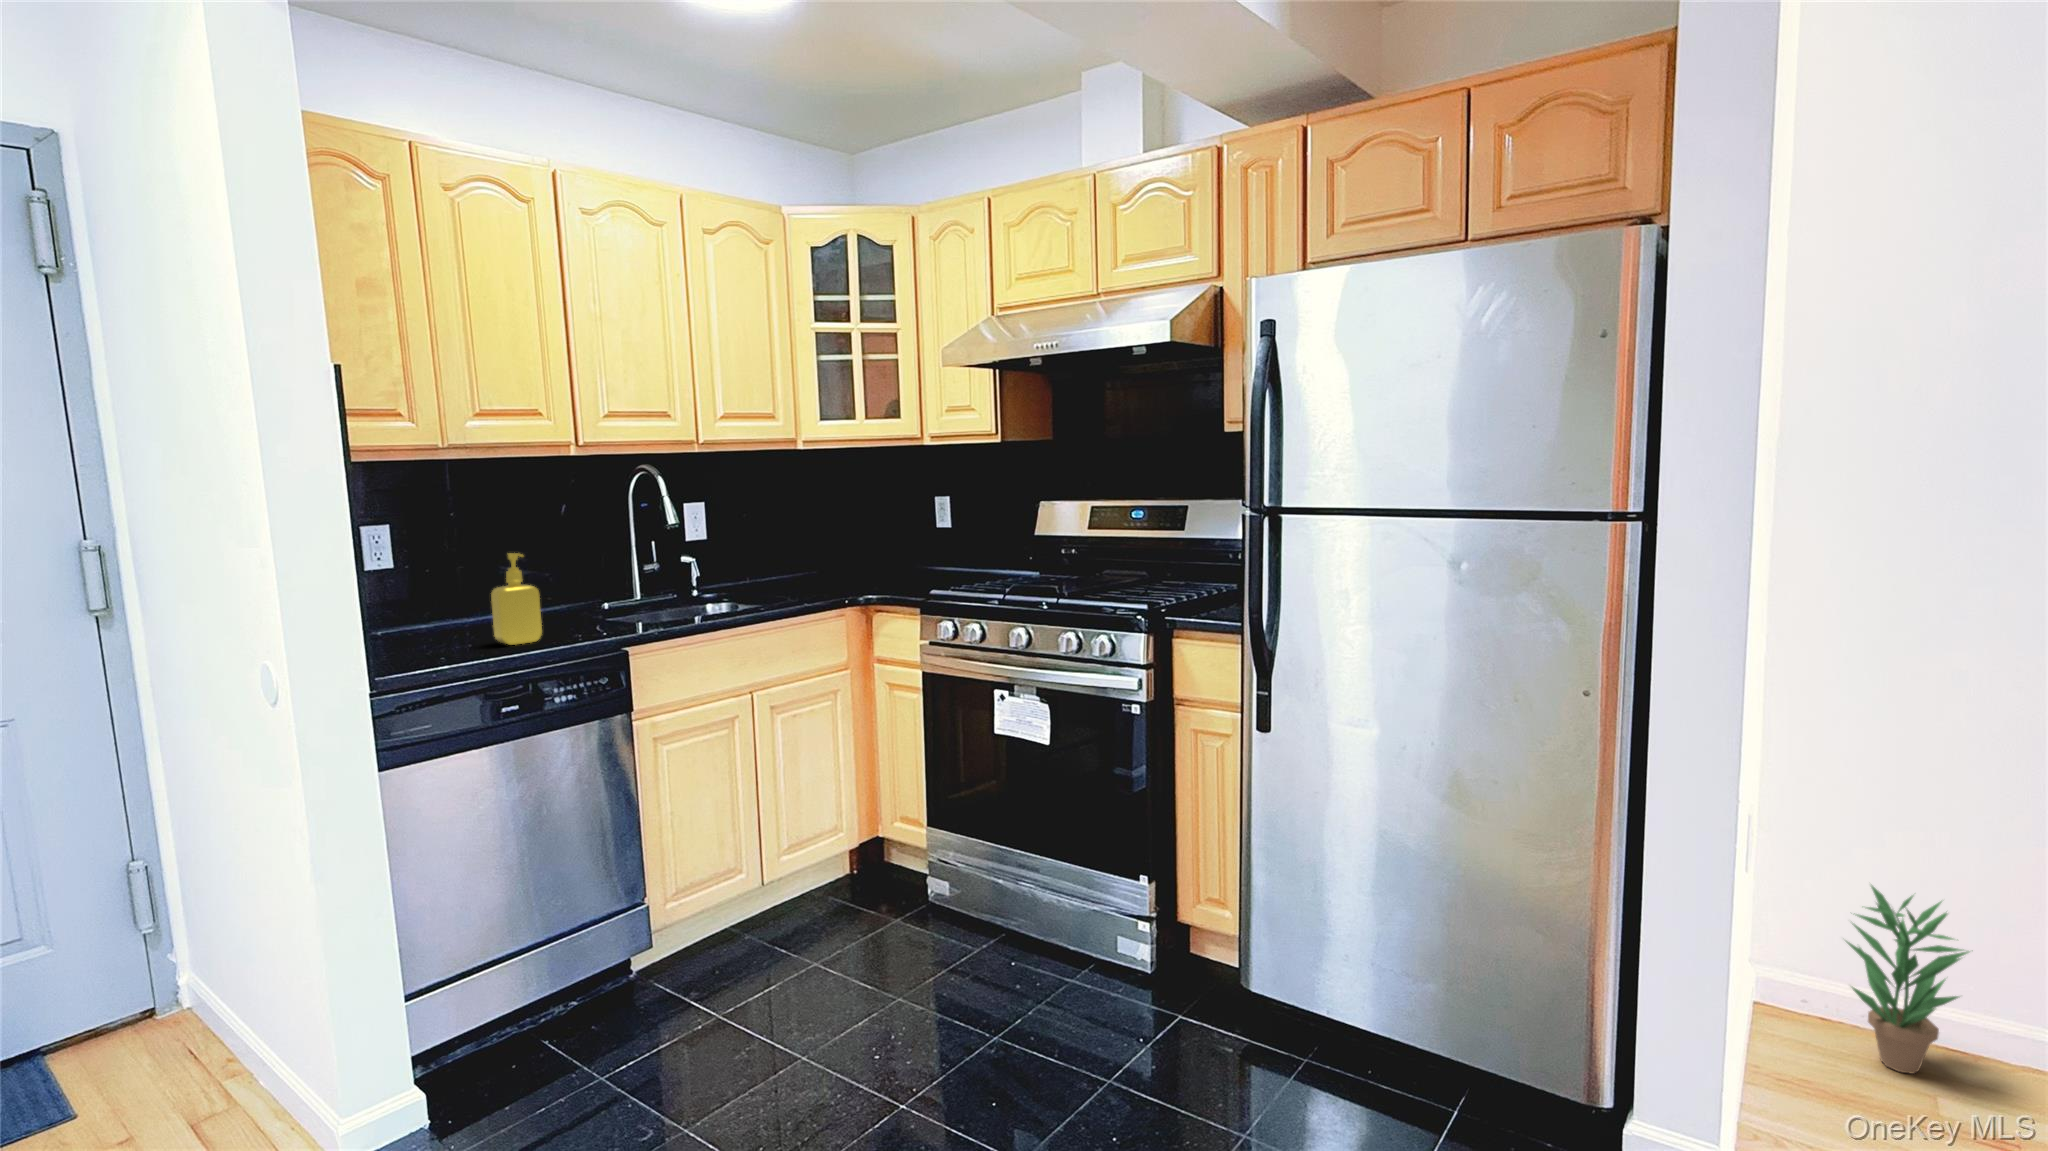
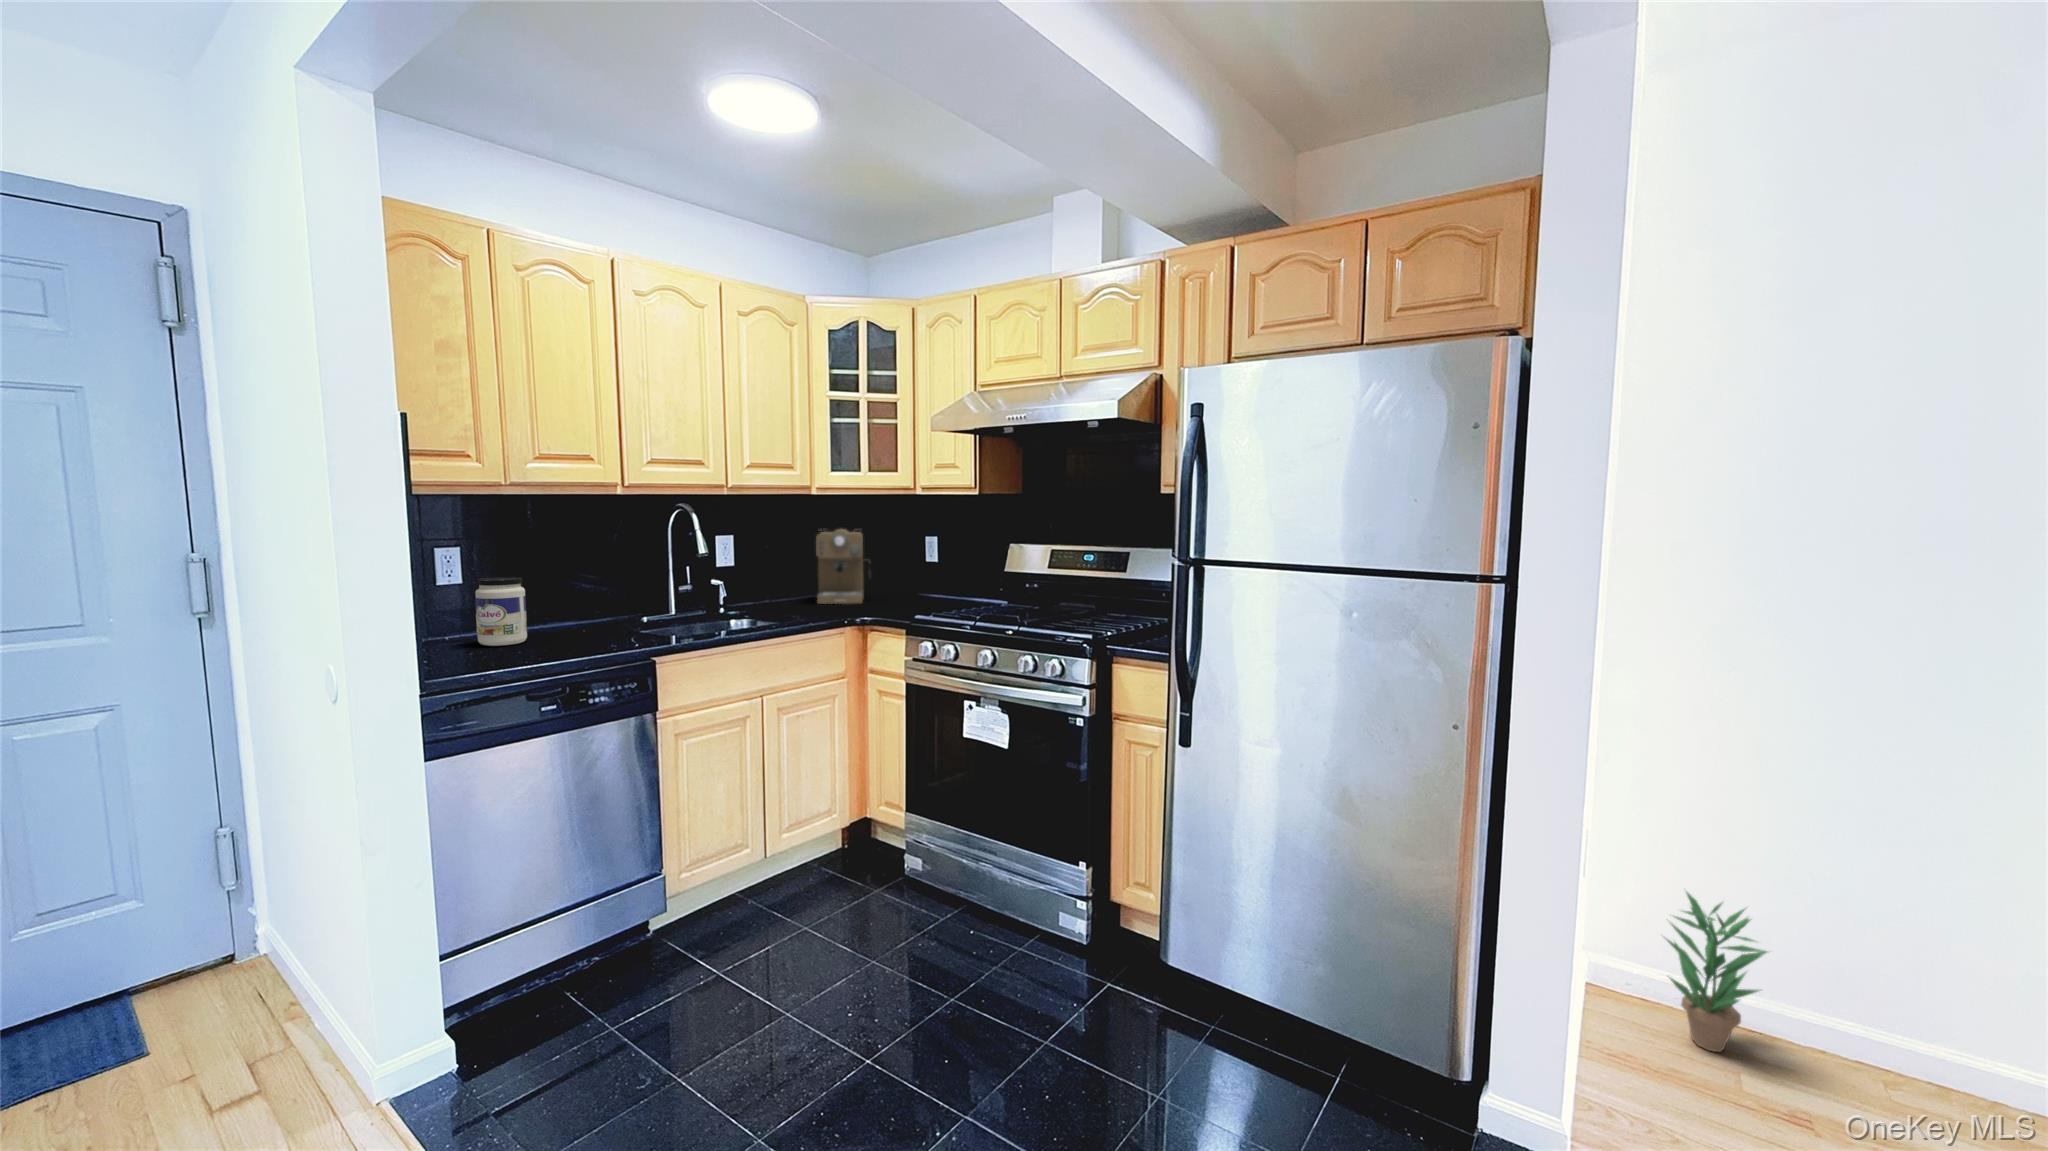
coffee maker: none [803,490,871,583] -> present [816,529,871,604]
soap dispenser: present [491,553,542,645] -> none [540,575,583,653]
jar: none [411,558,472,640] -> present [475,577,527,646]

